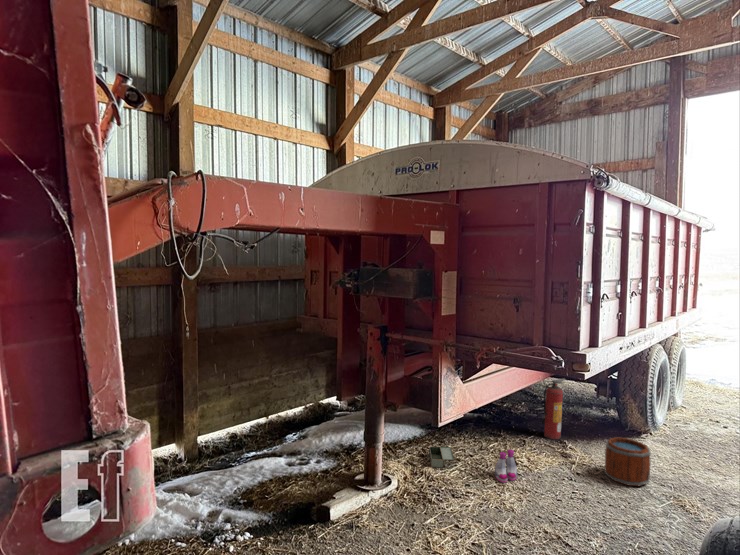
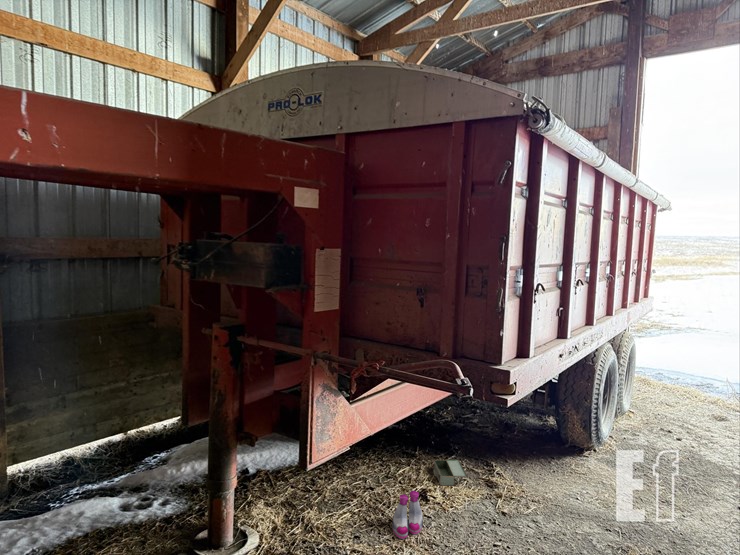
fire extinguisher: present [542,378,566,439] -> none [464,387,495,464]
bucket: present [605,438,651,486] -> none [536,467,594,533]
toolbox: present [428,447,454,468] -> present [434,460,467,486]

